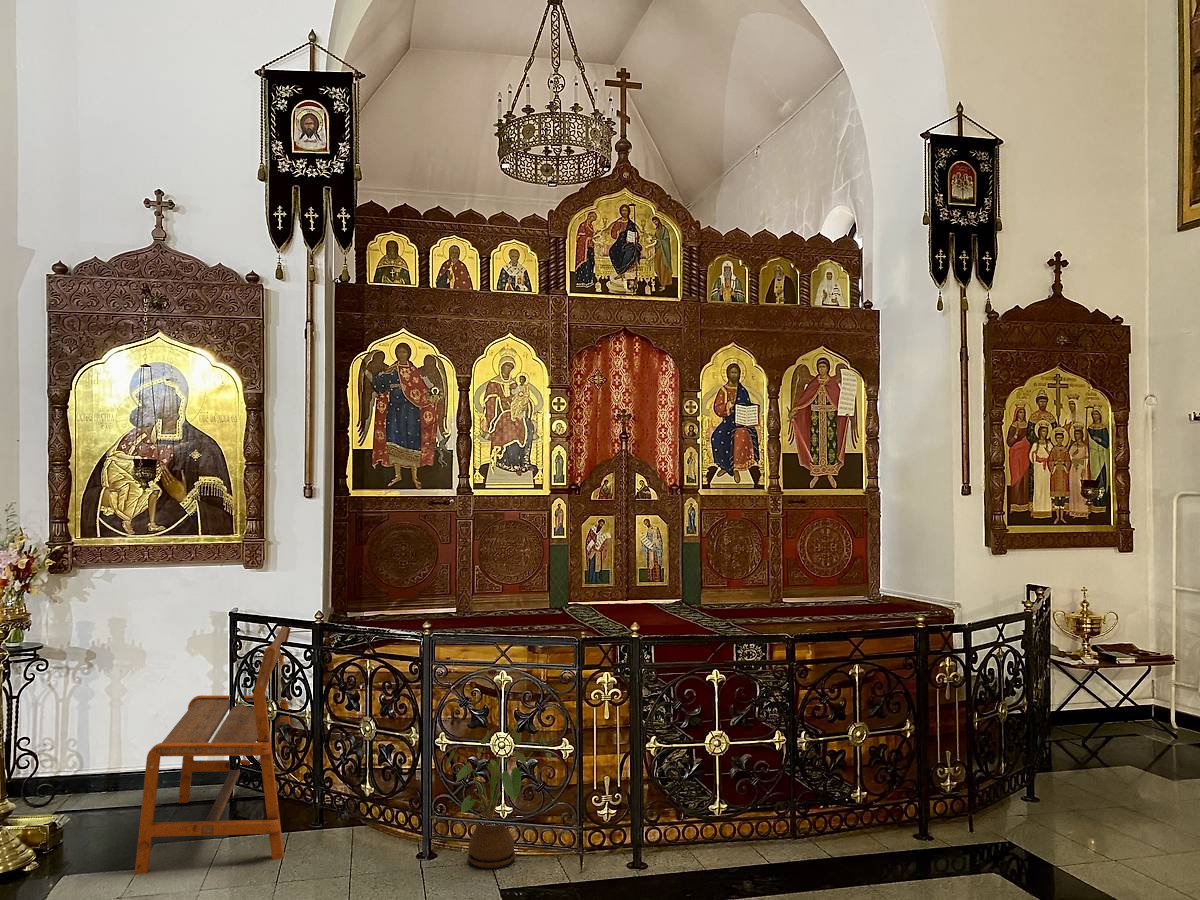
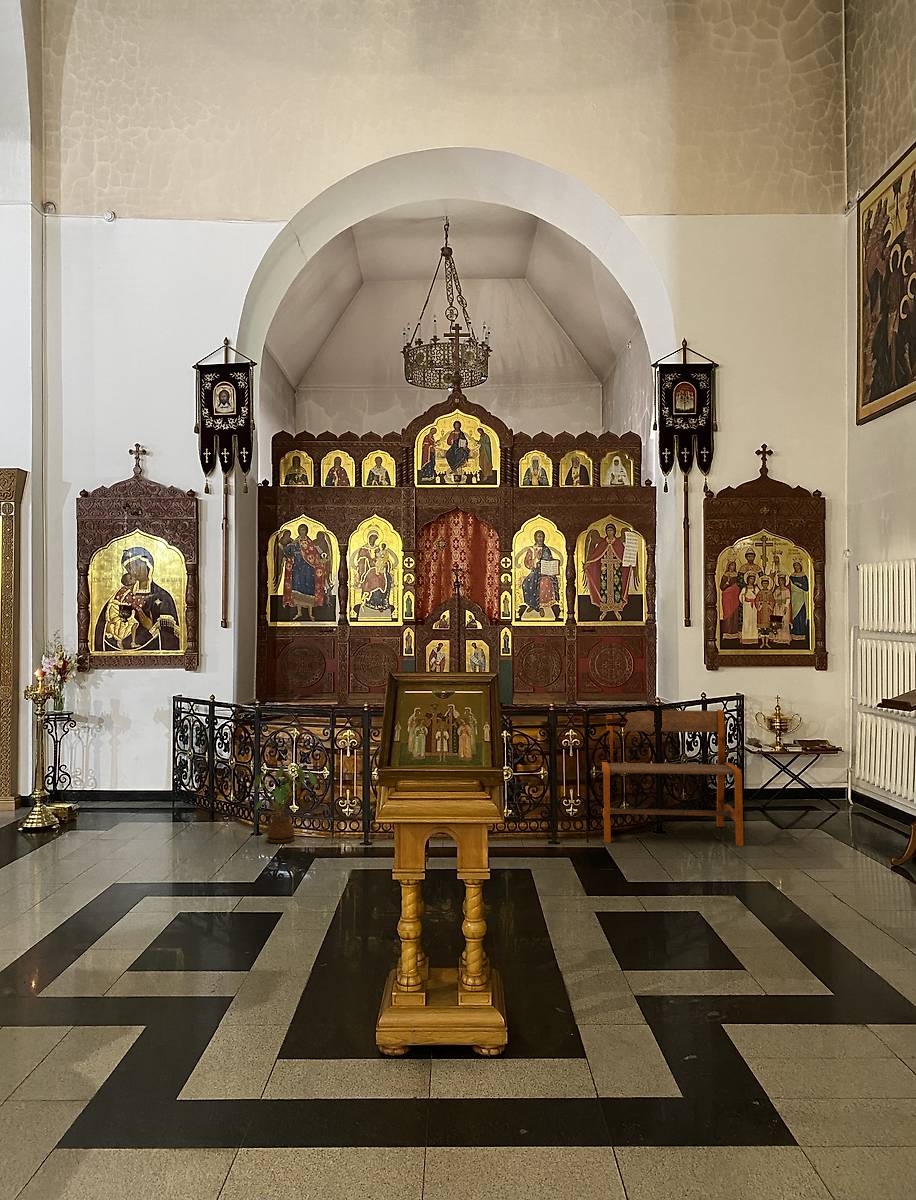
bench: present [135,626,291,874] -> present [601,710,743,846]

